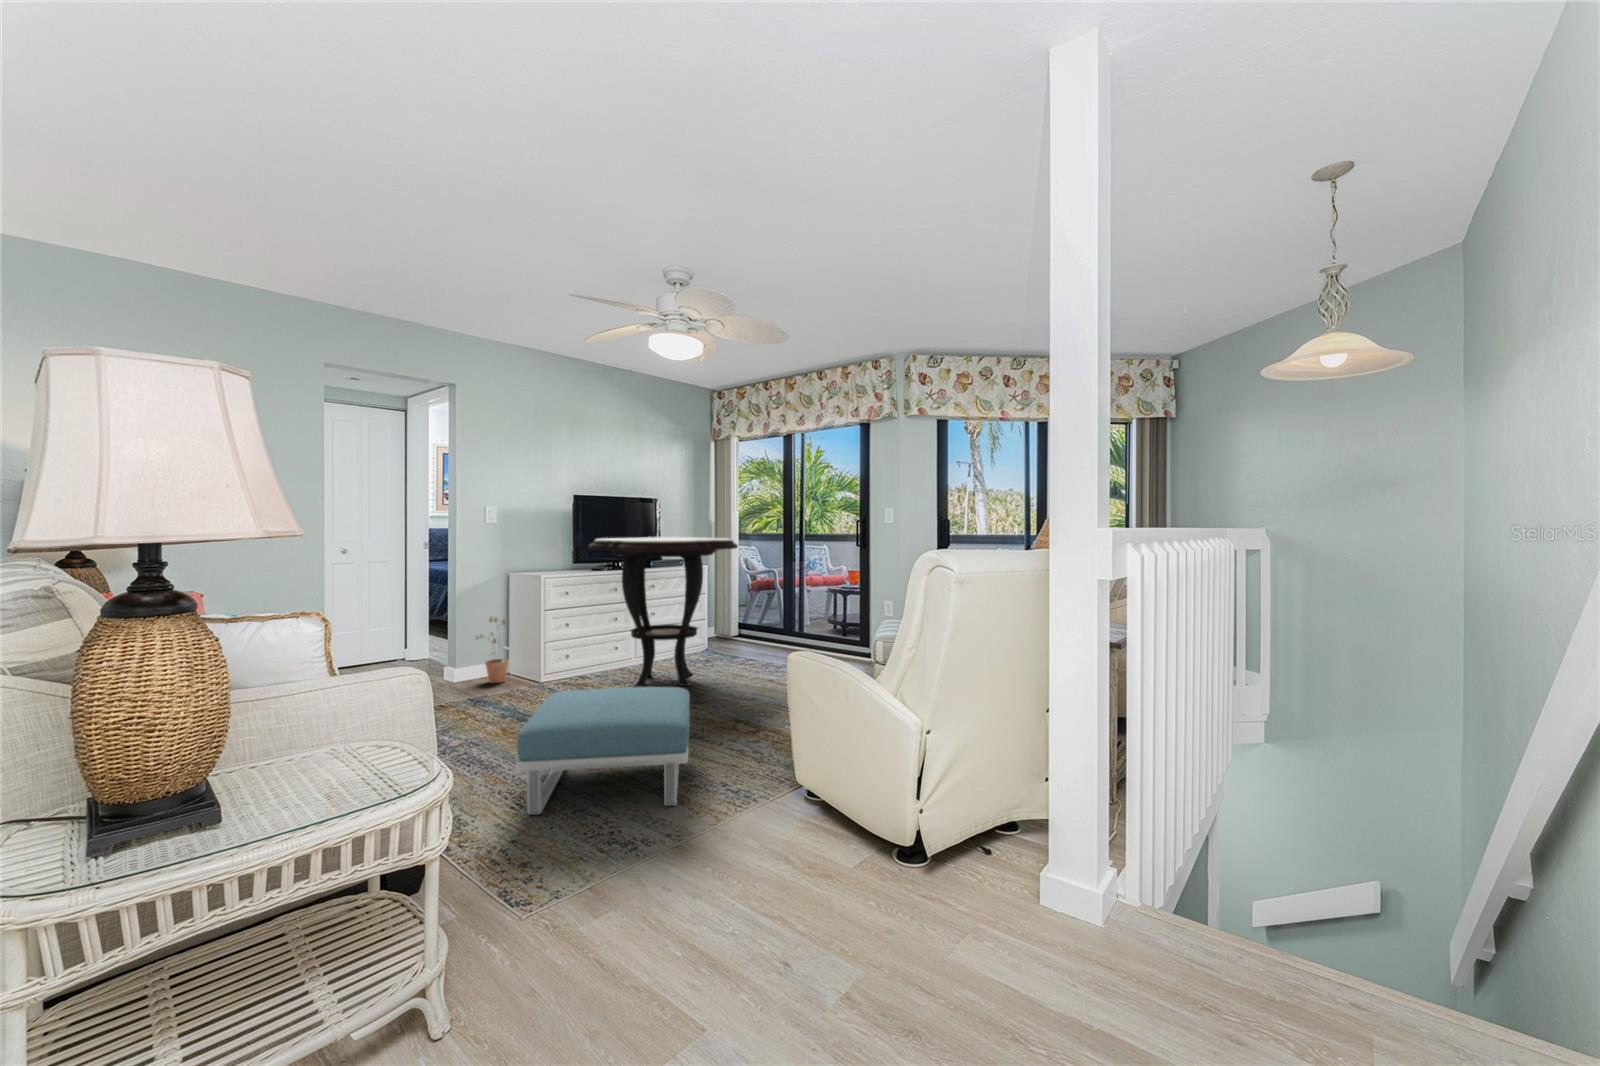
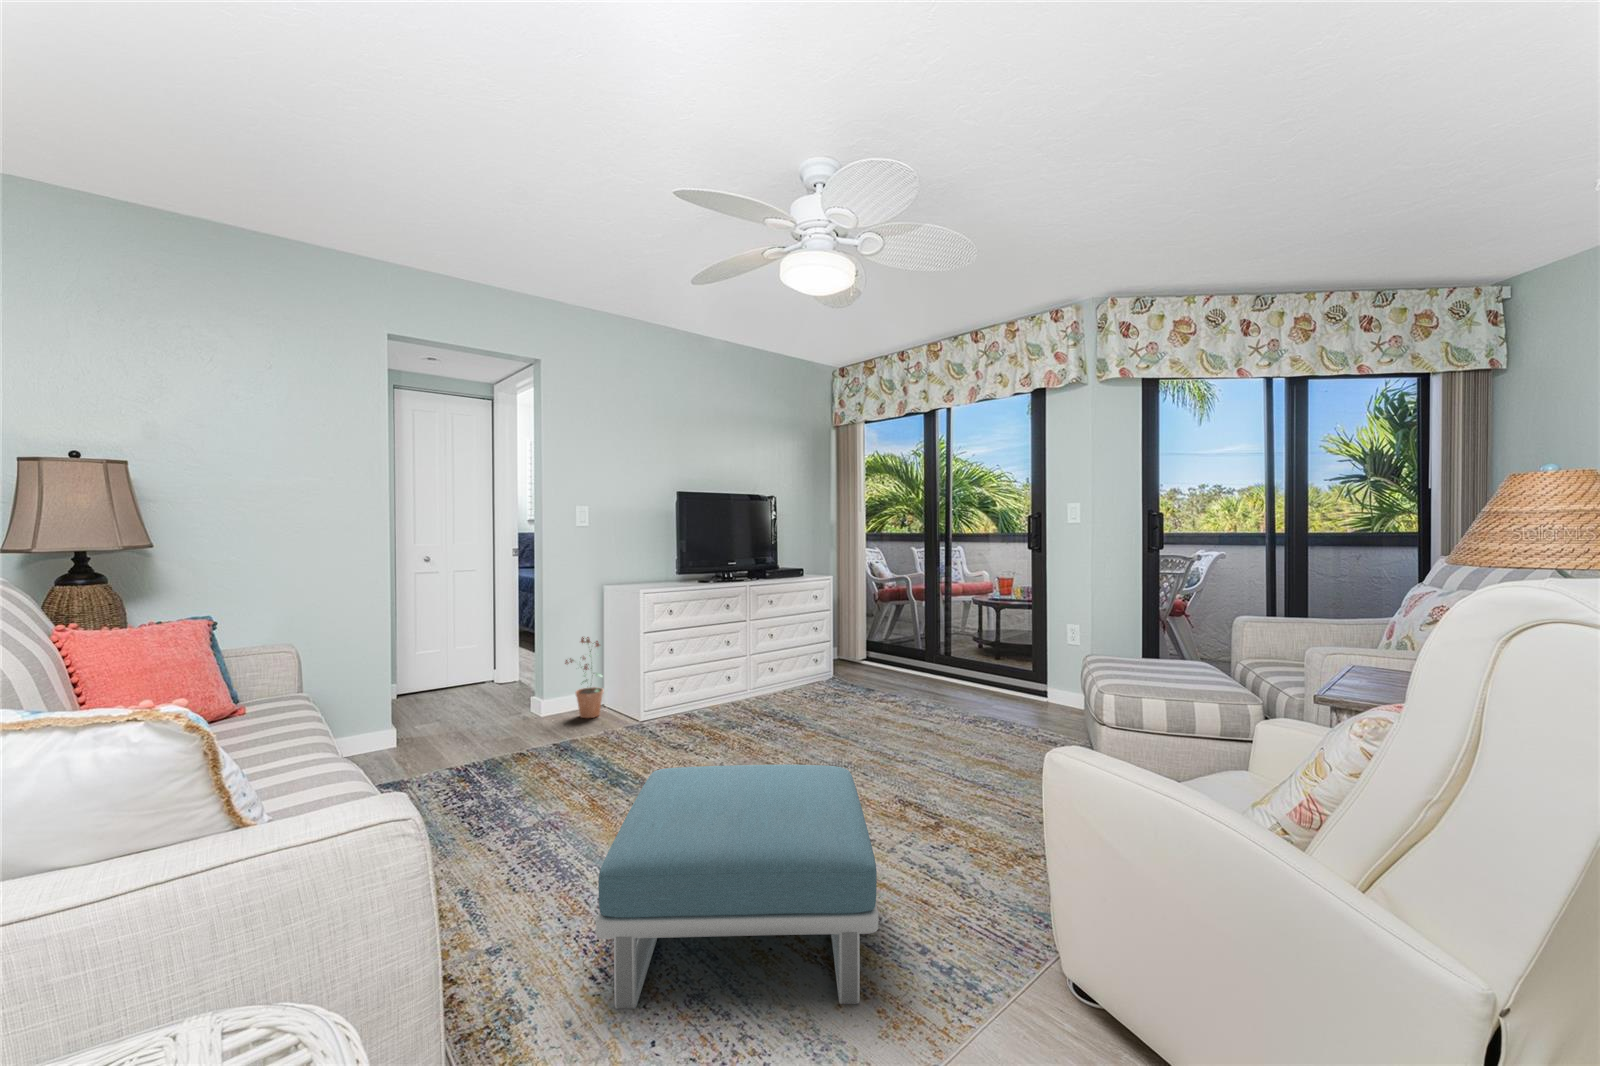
side table: present [589,537,738,687] -> none [696,541,882,731]

